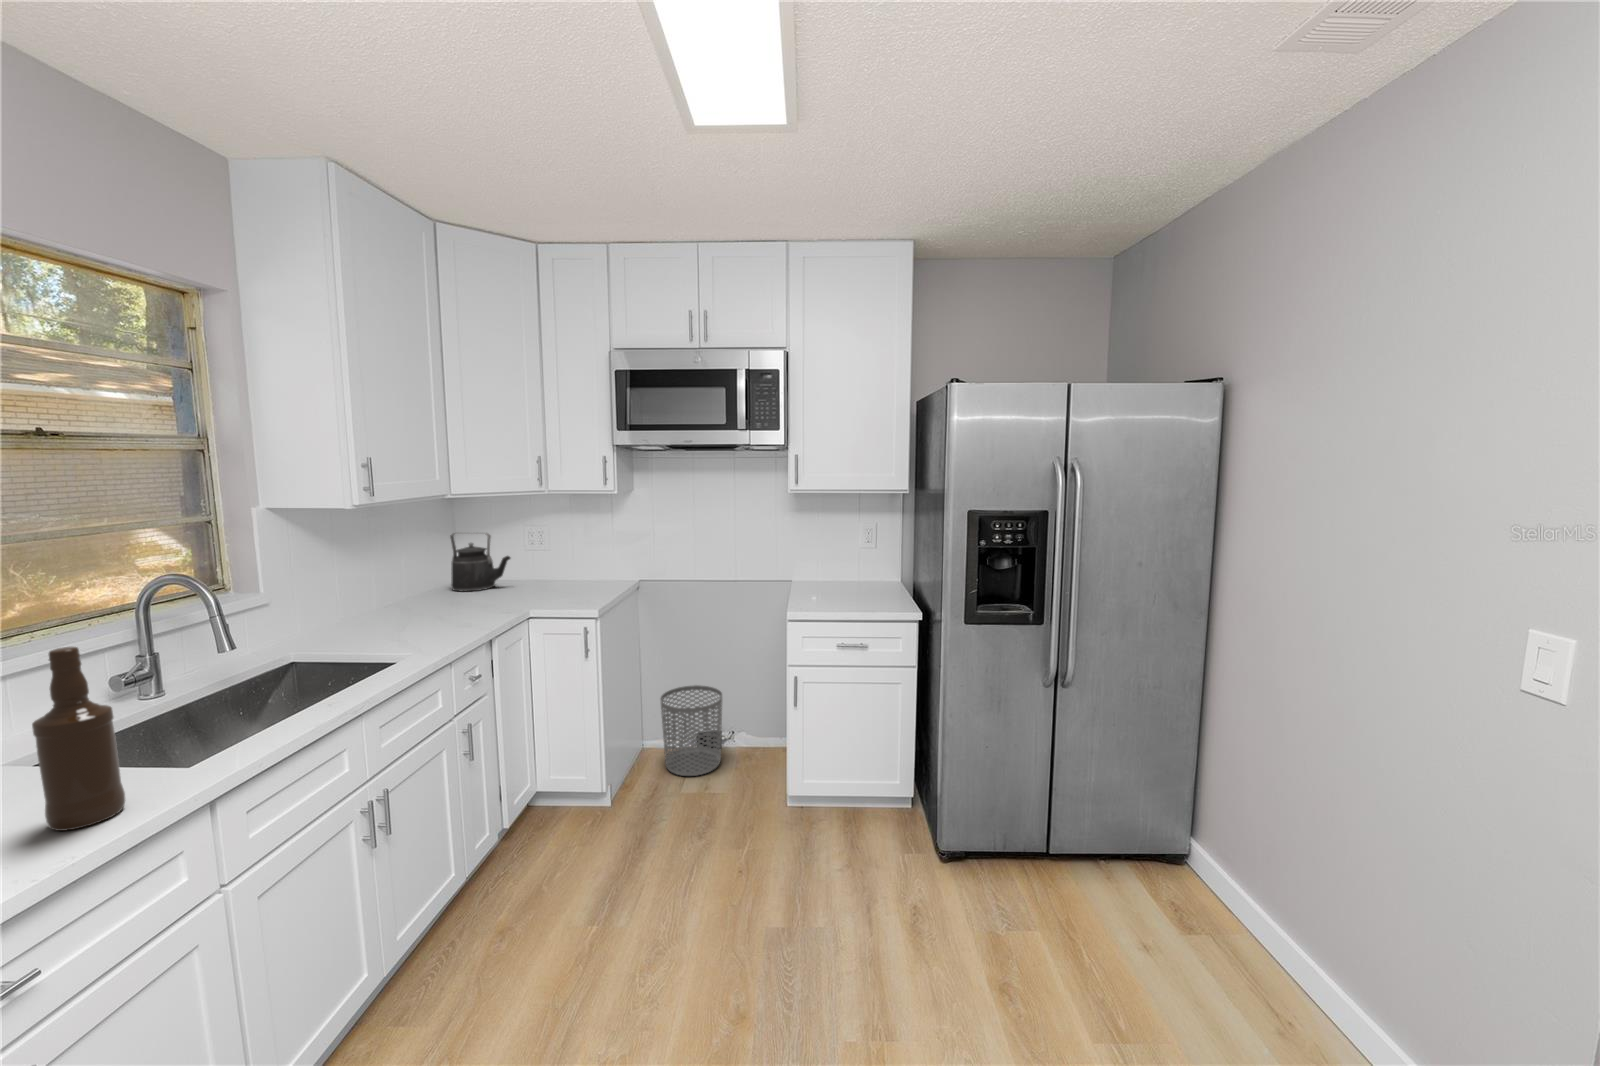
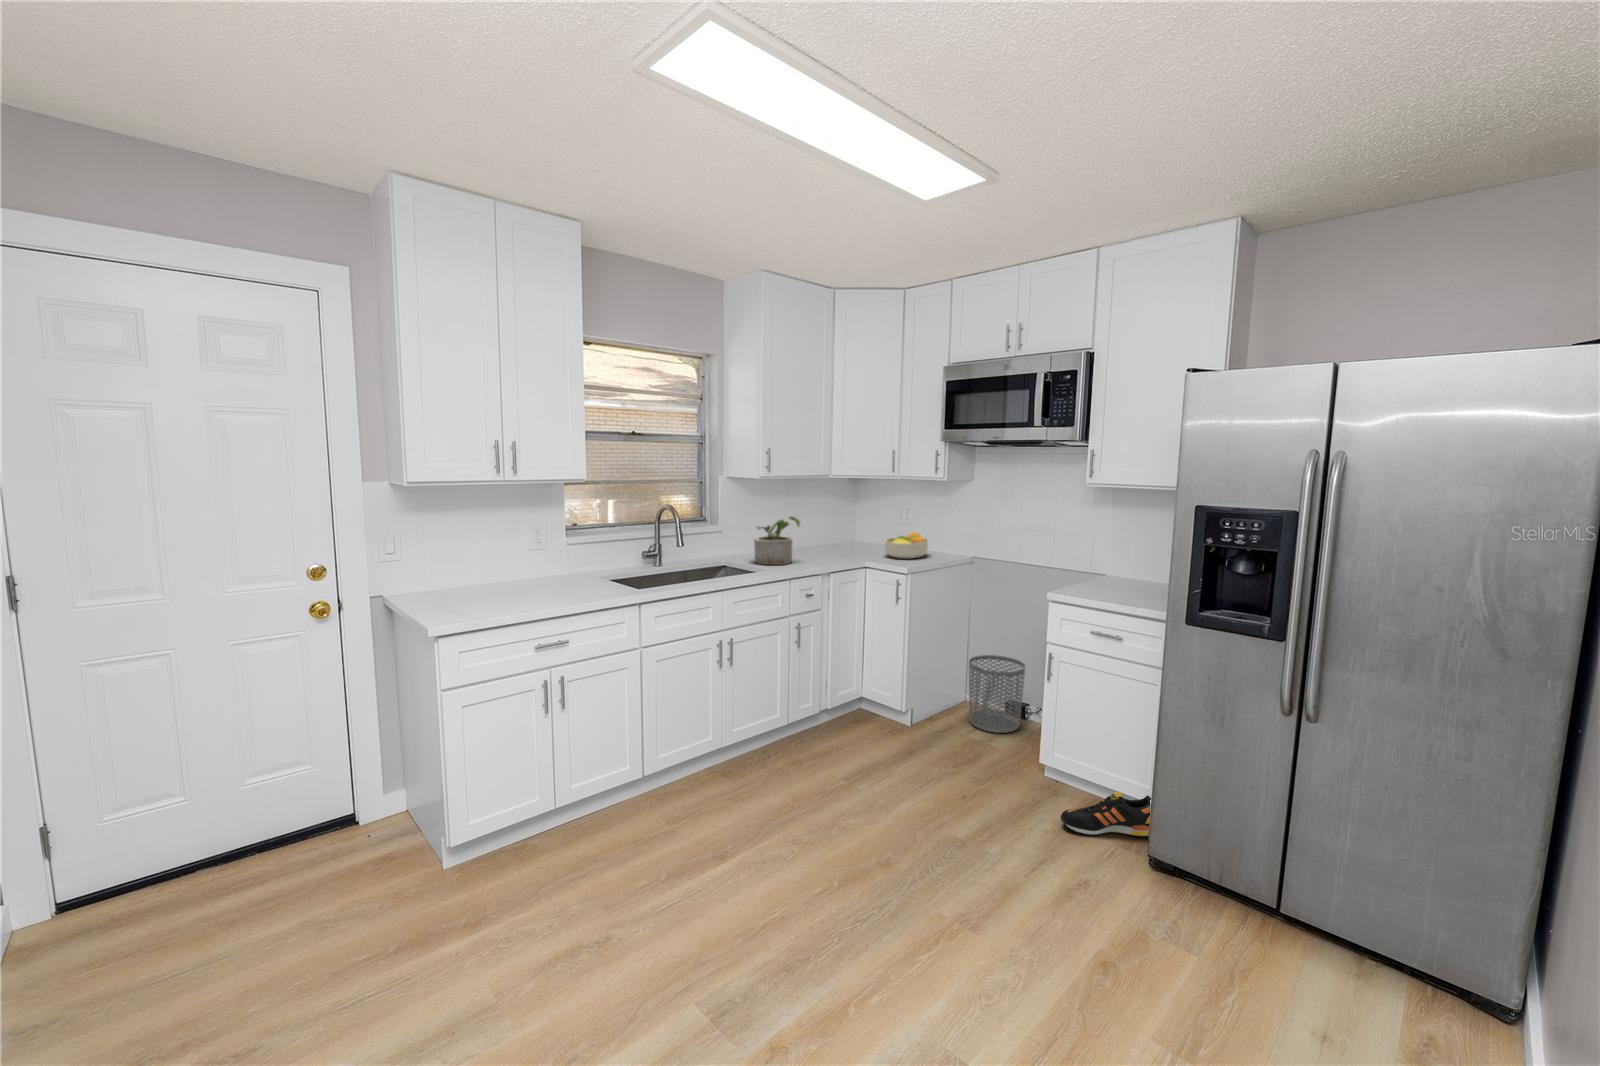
kettle: present [450,533,510,592] -> none [842,505,879,548]
fruit bowl: none [535,559,595,597] -> present [885,532,928,559]
potted plant: none [342,562,434,646] -> present [754,517,800,565]
bottle: present [32,647,126,831] -> none [586,521,610,596]
shoe: none [847,789,916,856] -> present [1061,792,1151,837]

